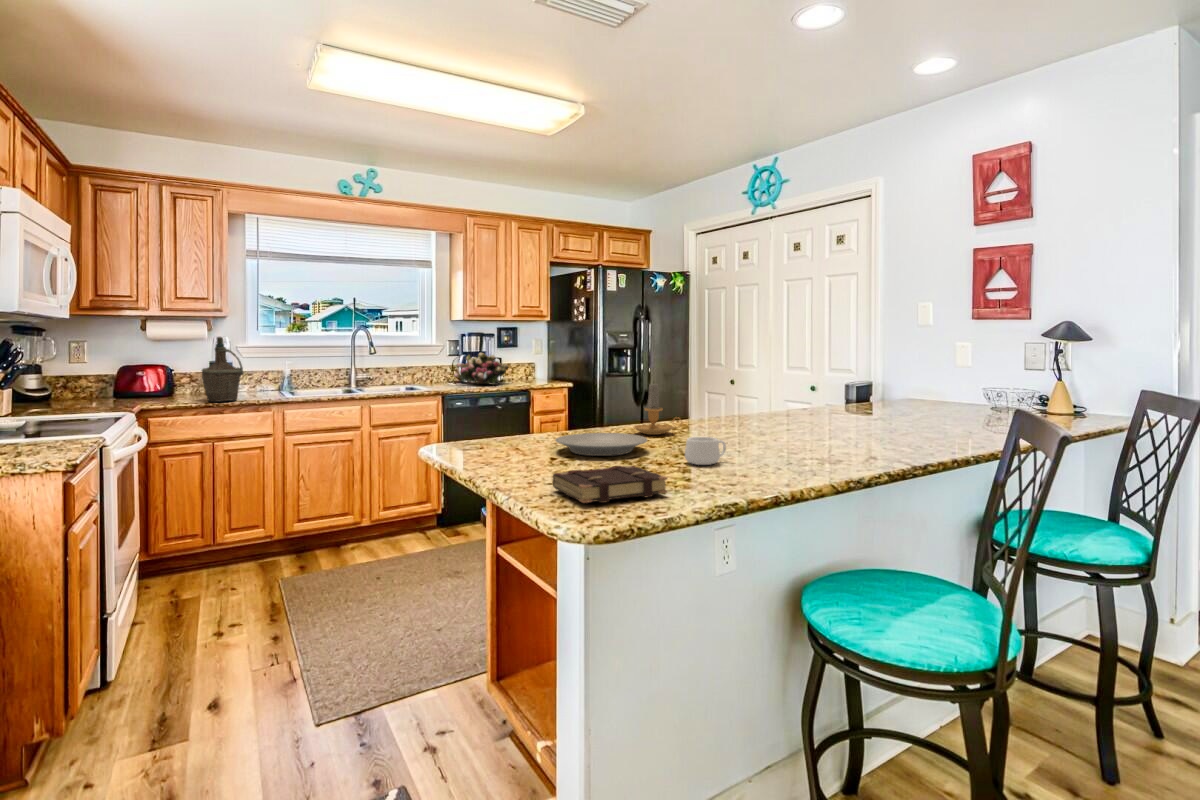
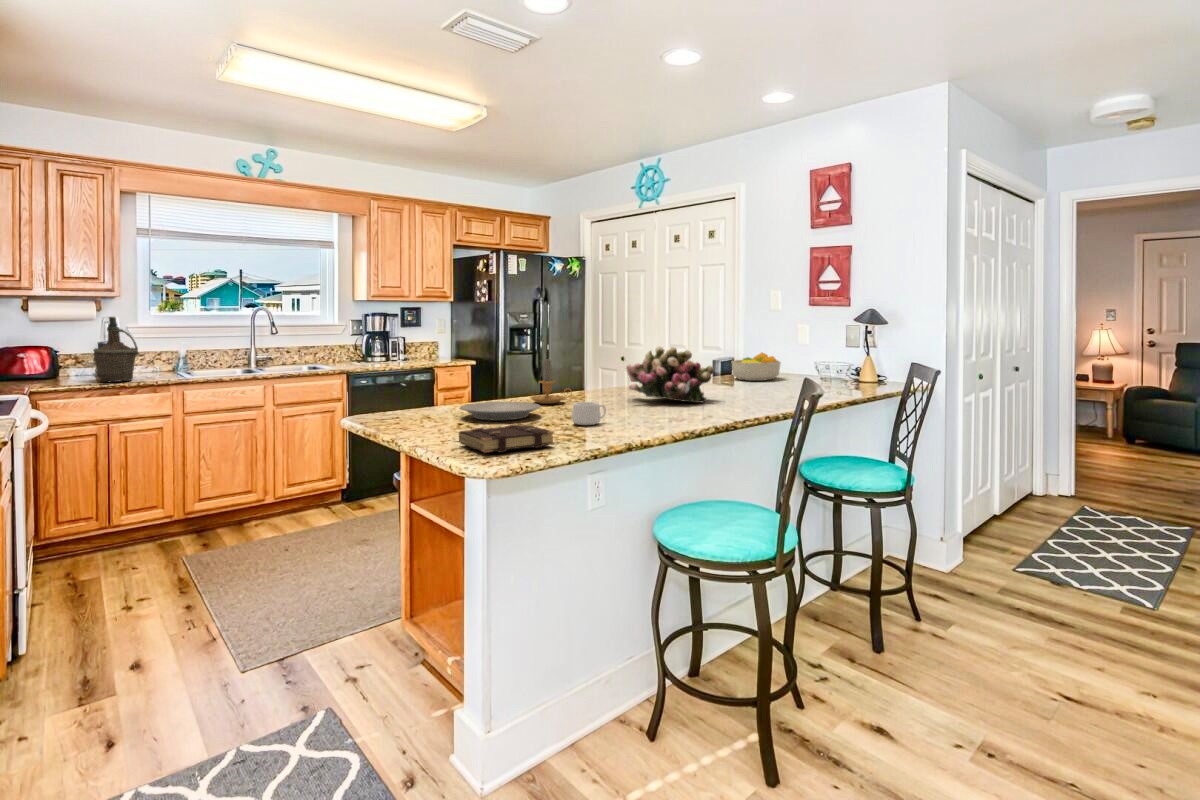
flower arrangement: present [454,353,508,385] -> present [626,346,714,403]
fruit bowl: none [862,375,923,408] -> present [732,353,781,381]

